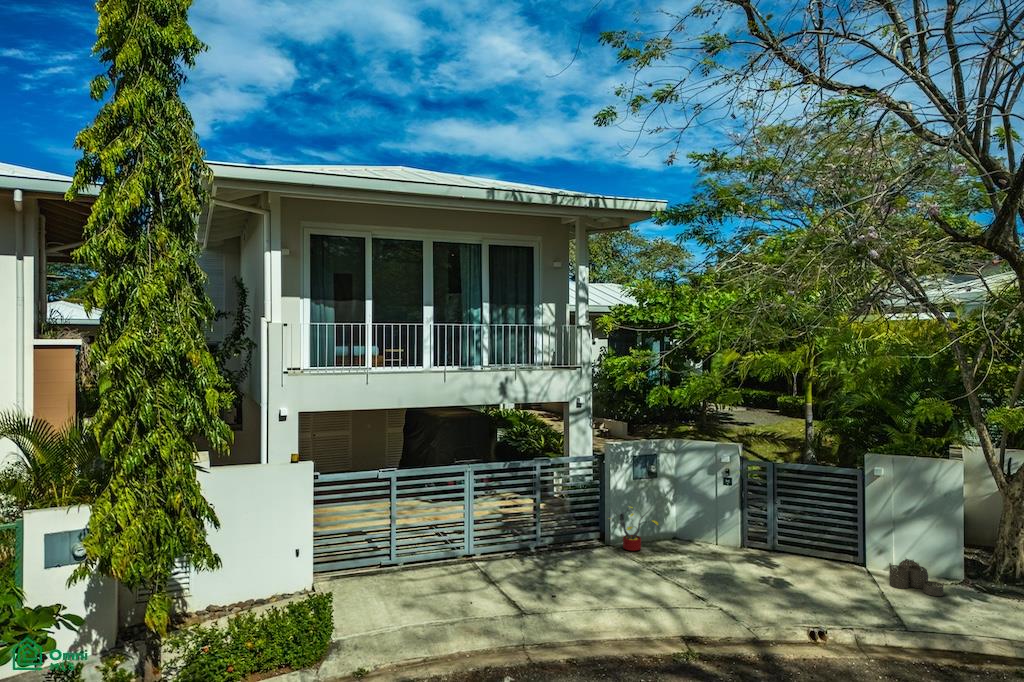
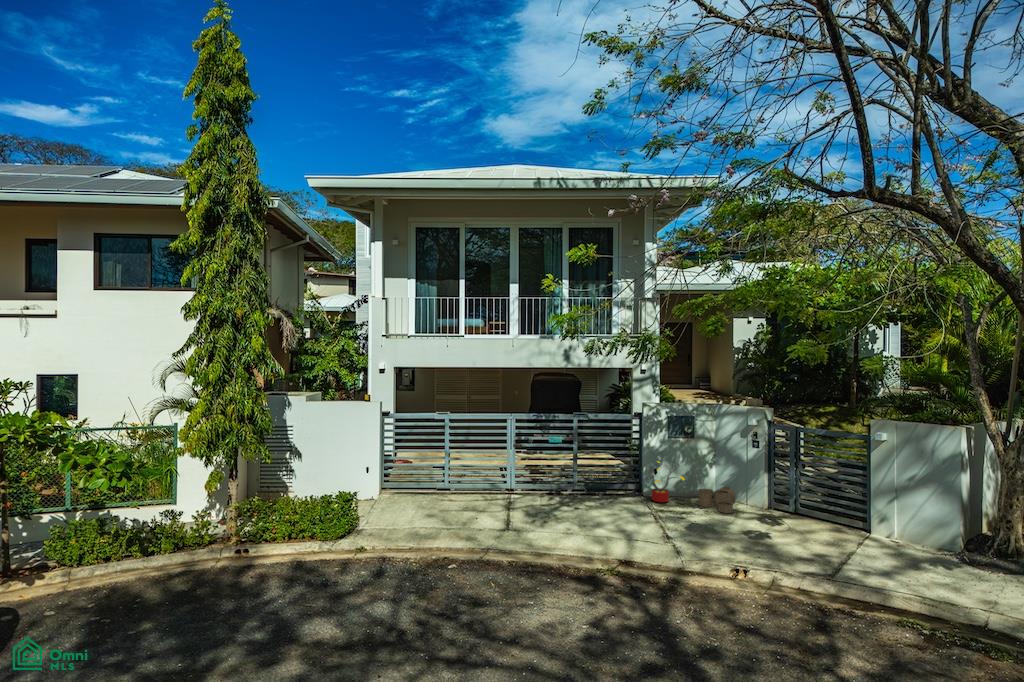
woven basket: present [889,559,944,596] -> present [698,487,735,513]

